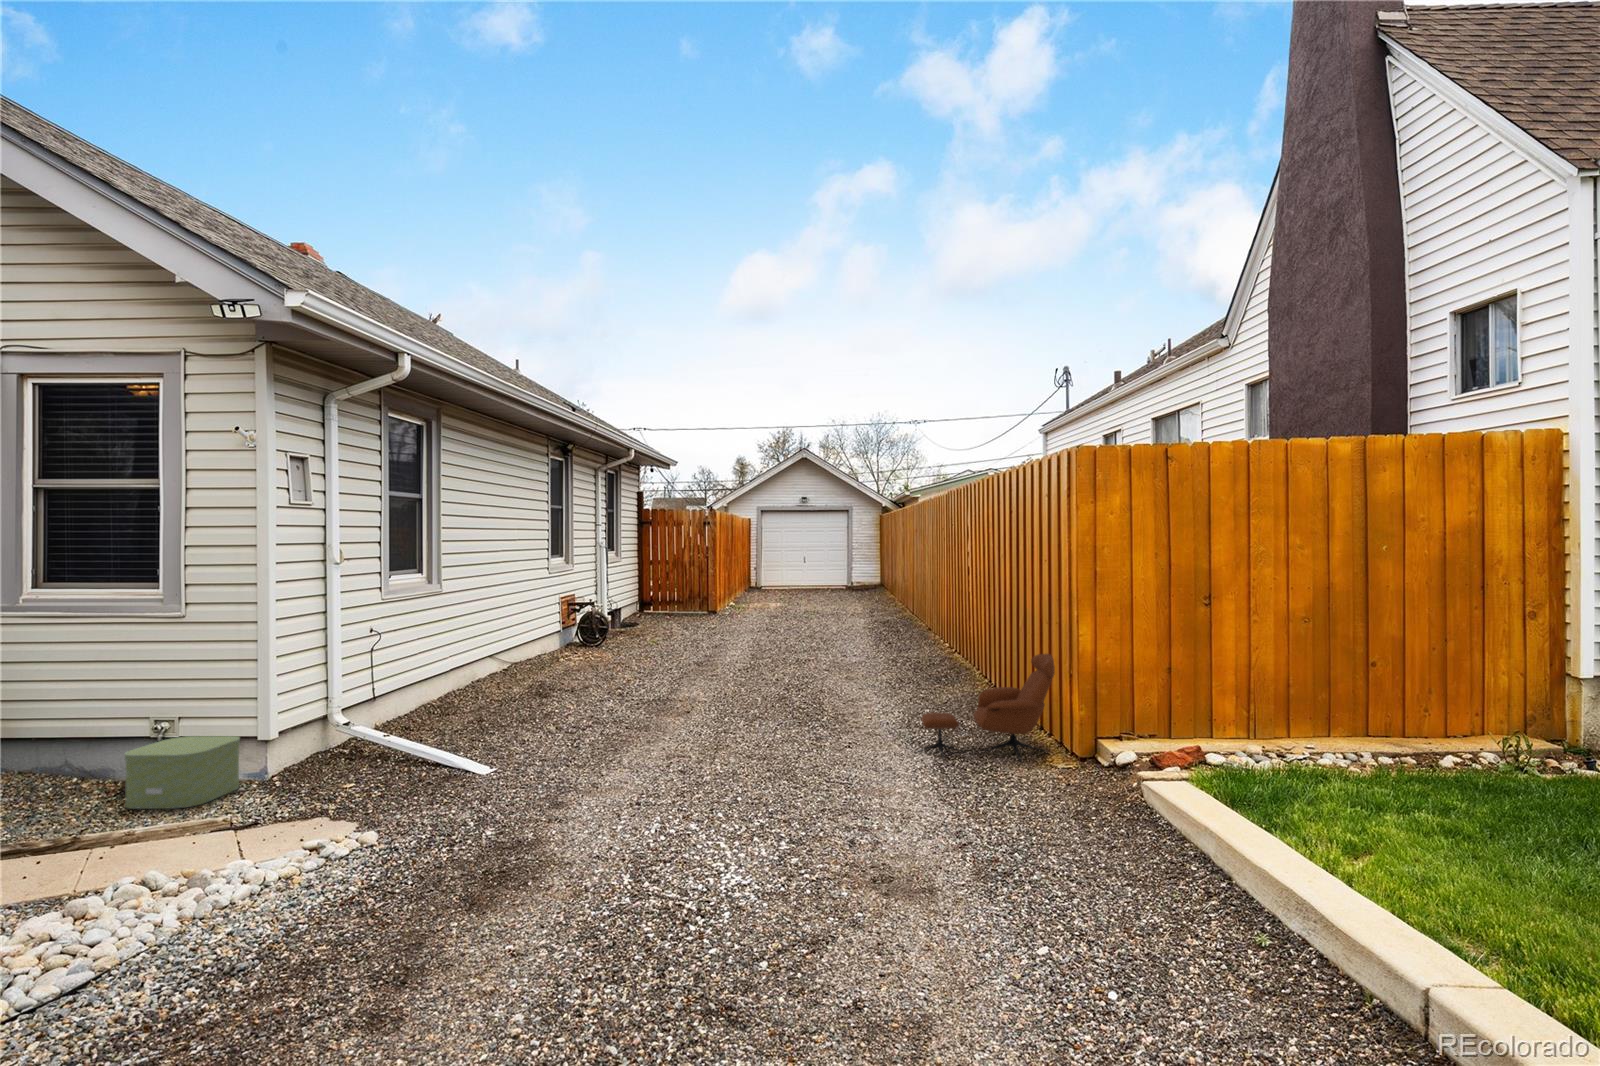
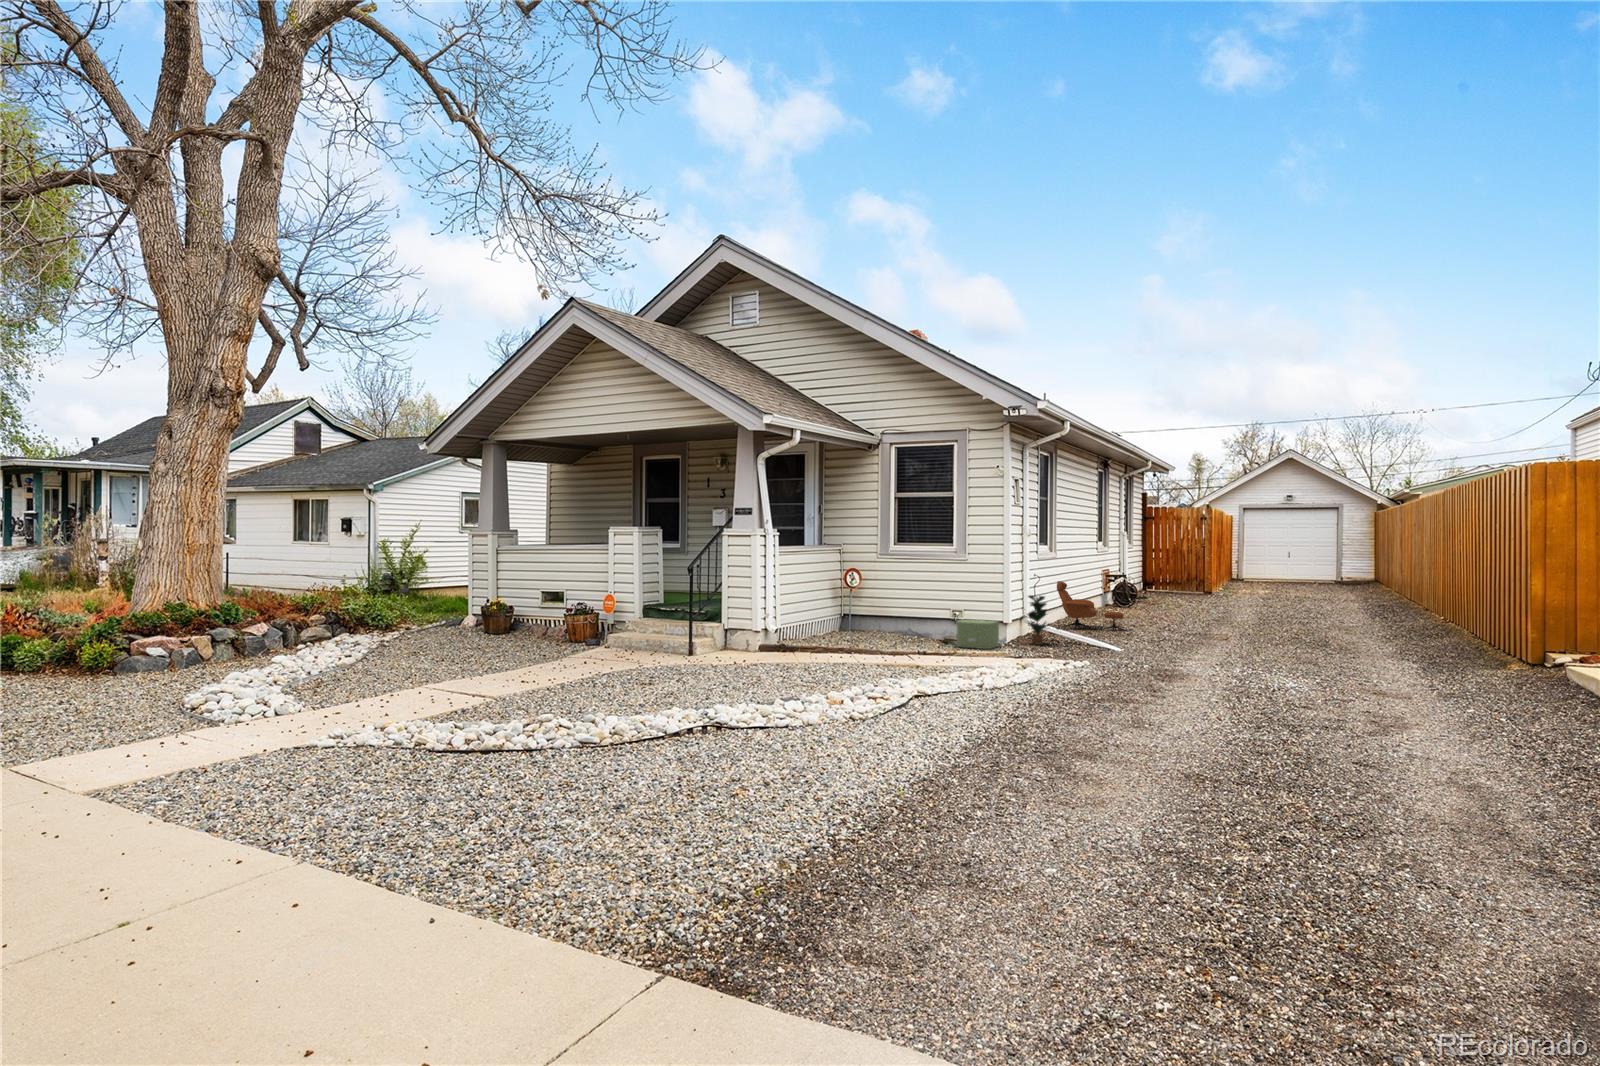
lounge chair: present [917,654,1055,762] -> present [1057,581,1127,631]
potted plant: none [301,677,367,772] -> present [1022,595,1049,645]

